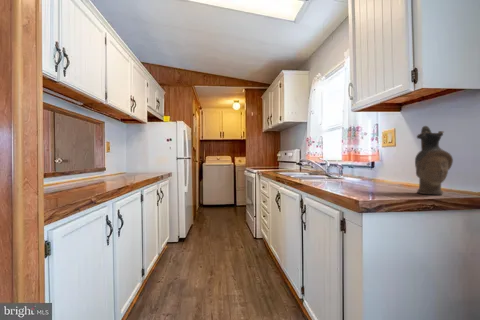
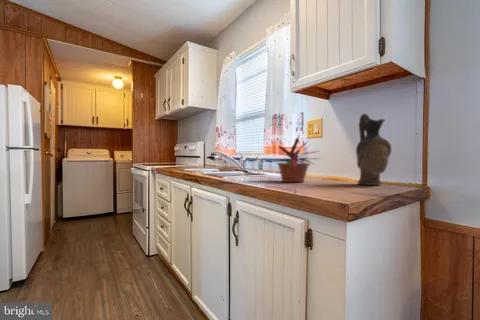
potted plant: none [328,147,383,189] -> present [278,137,316,182]

